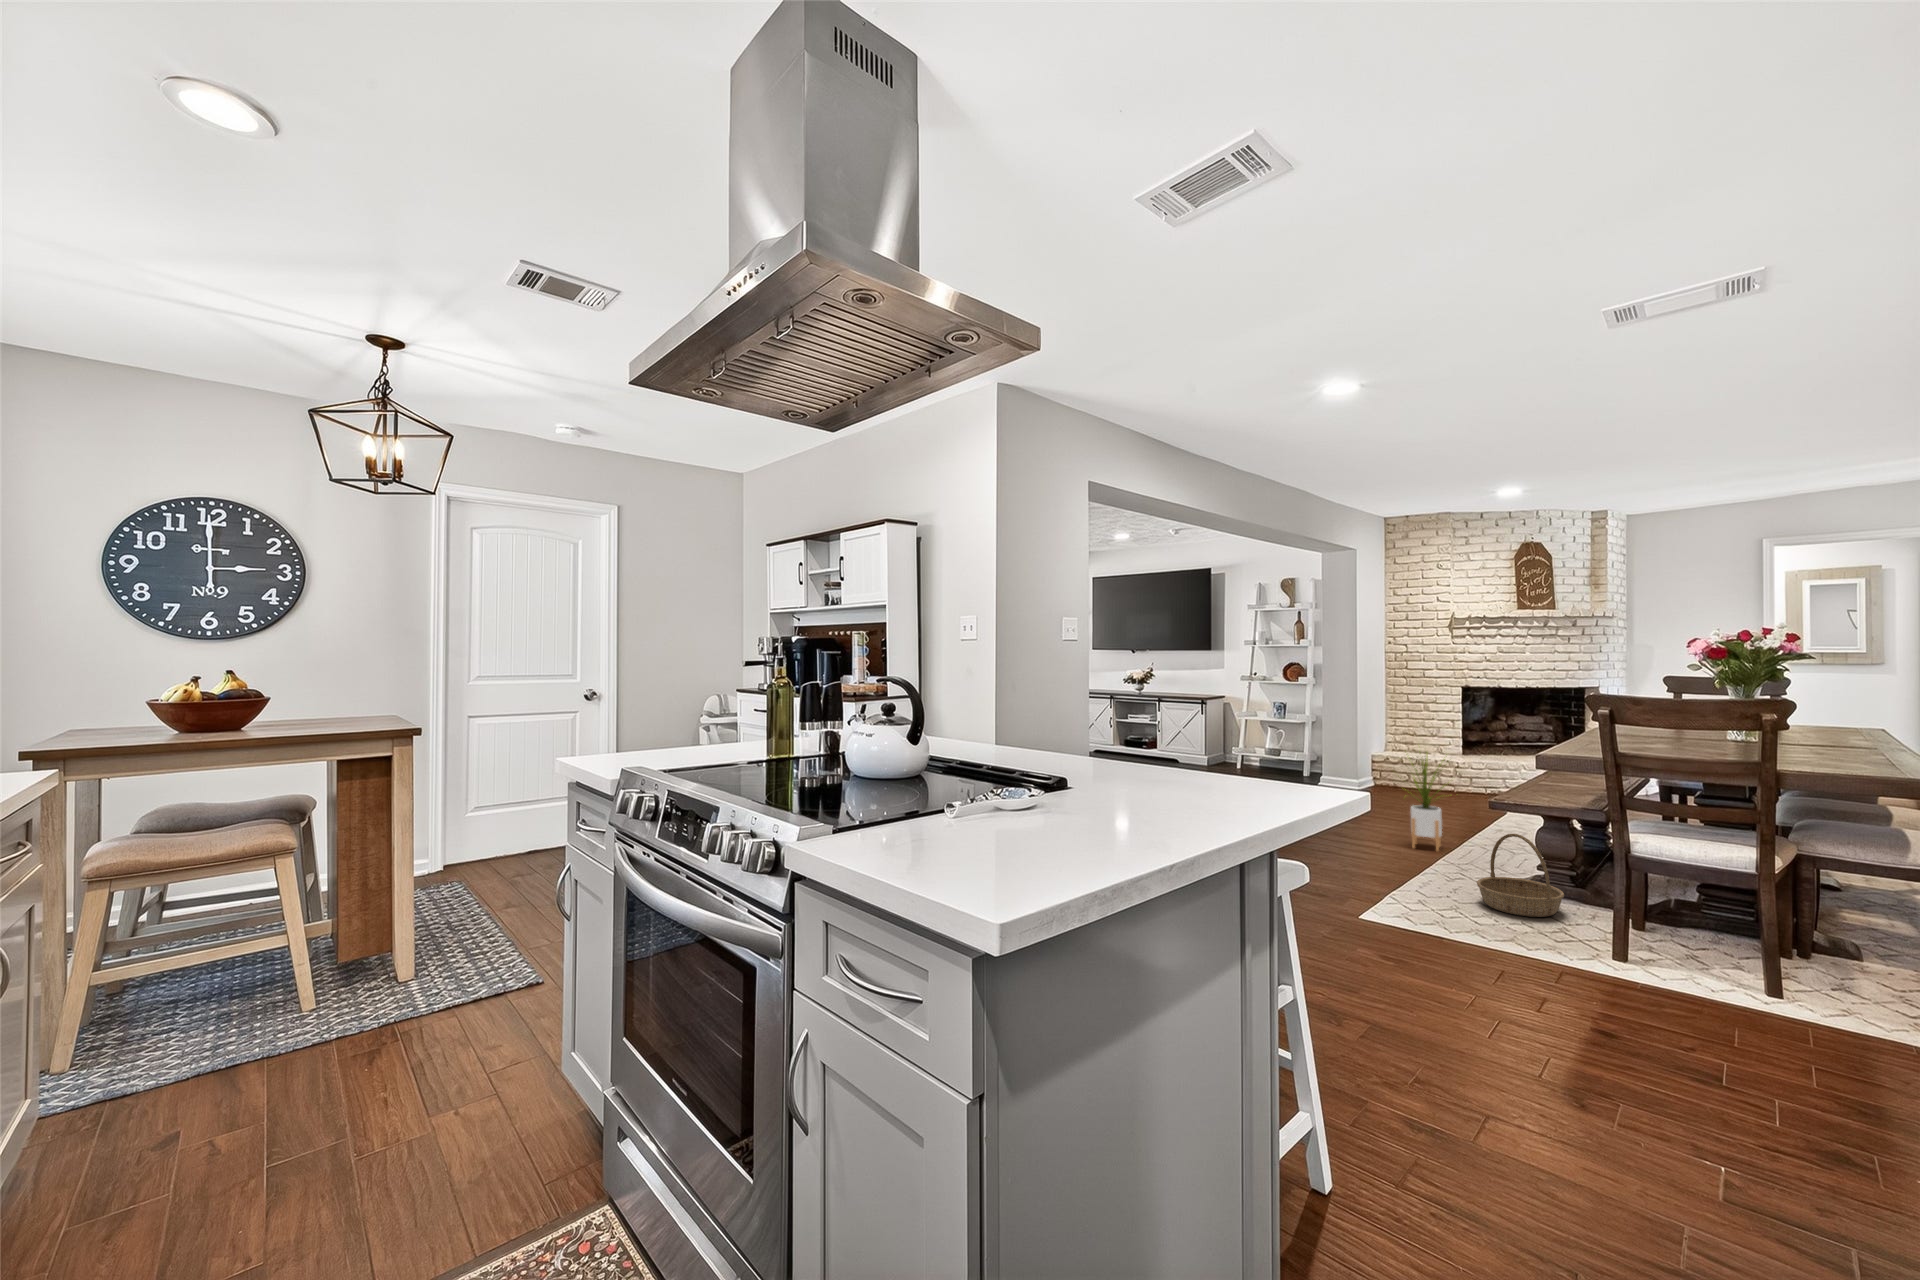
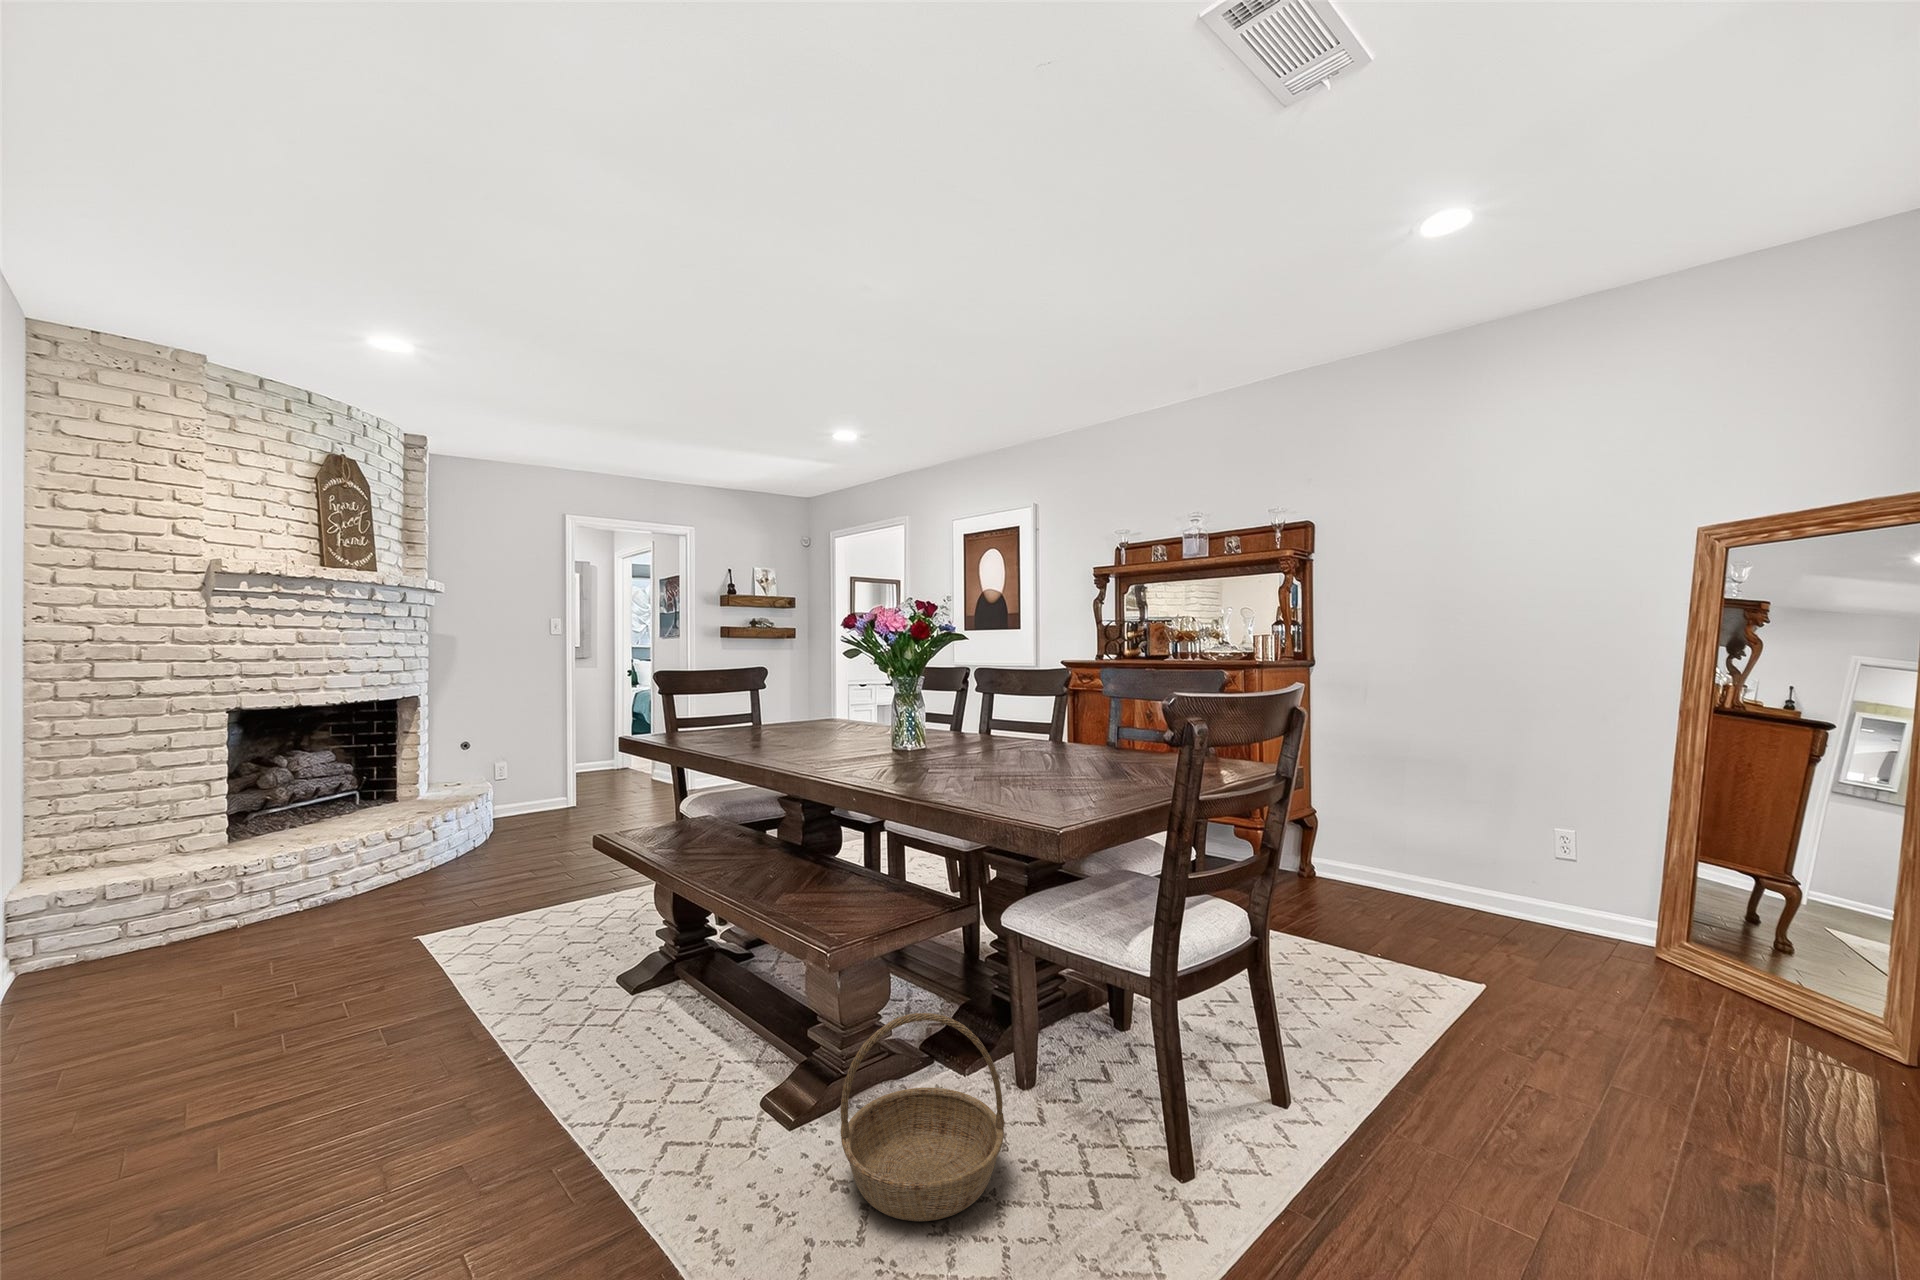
house plant: present [1411,757,1449,851] -> none [377,844,551,1143]

